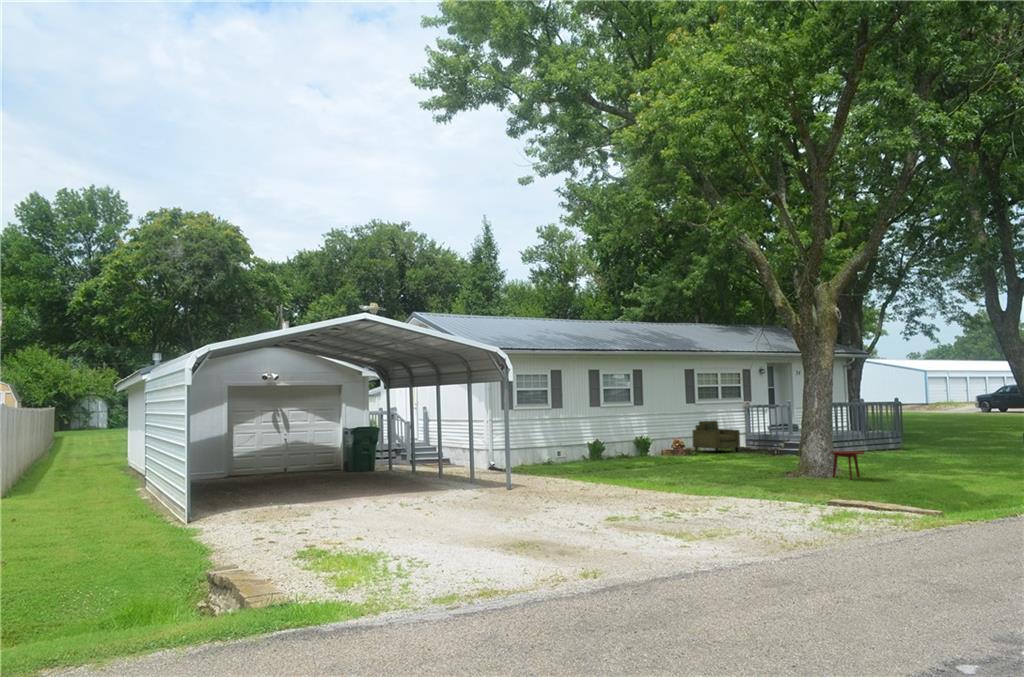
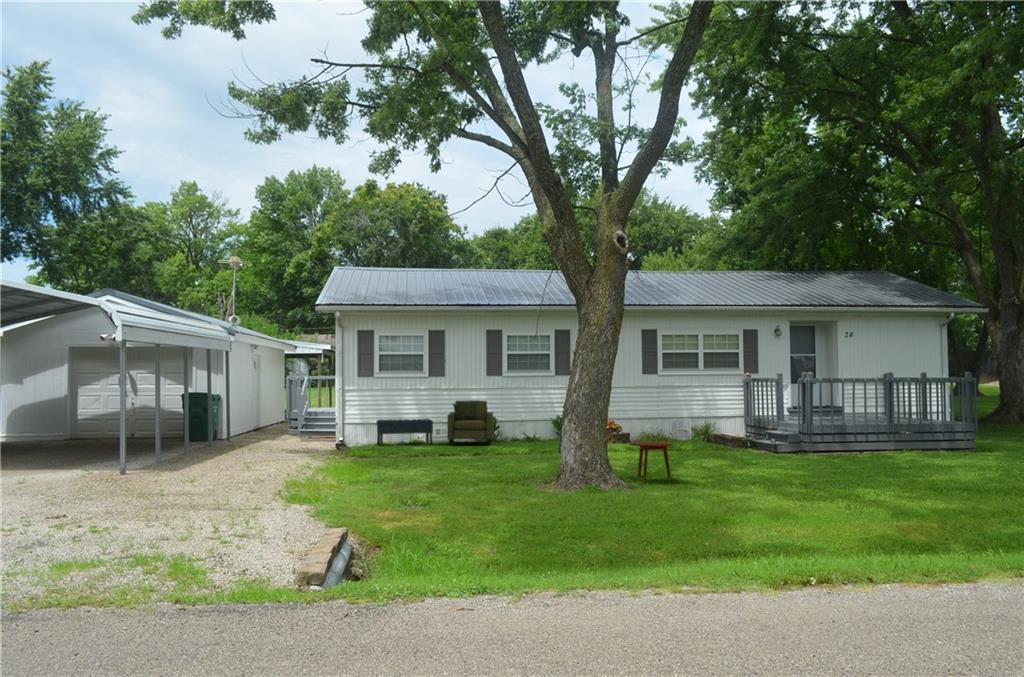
armchair: present [693,421,740,453] -> present [447,400,493,446]
bench: none [519,443,564,467] -> present [377,419,433,446]

